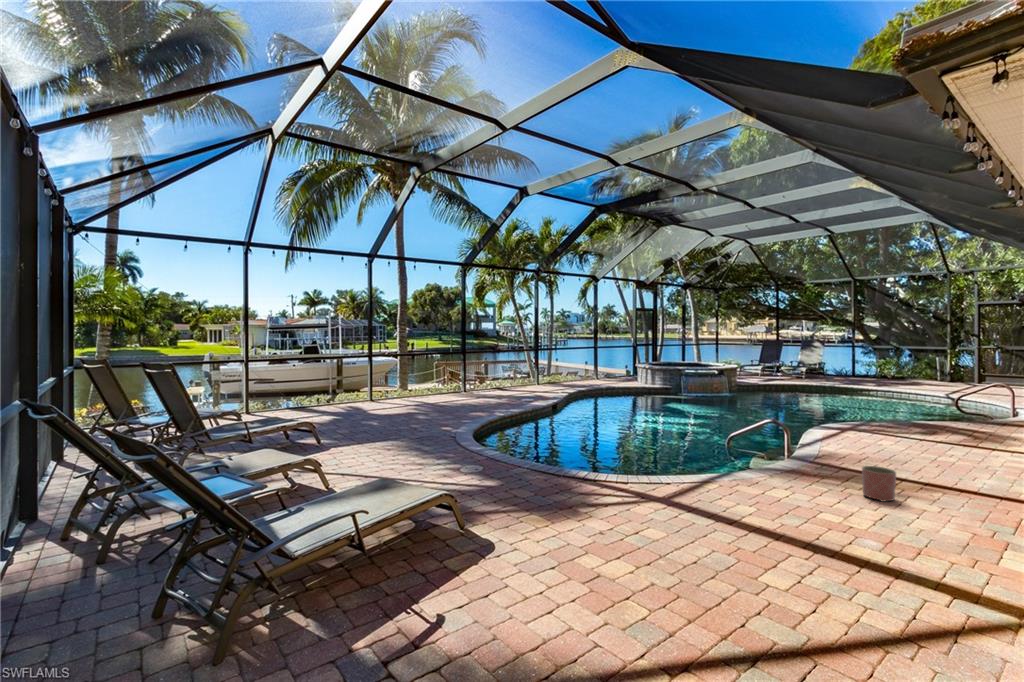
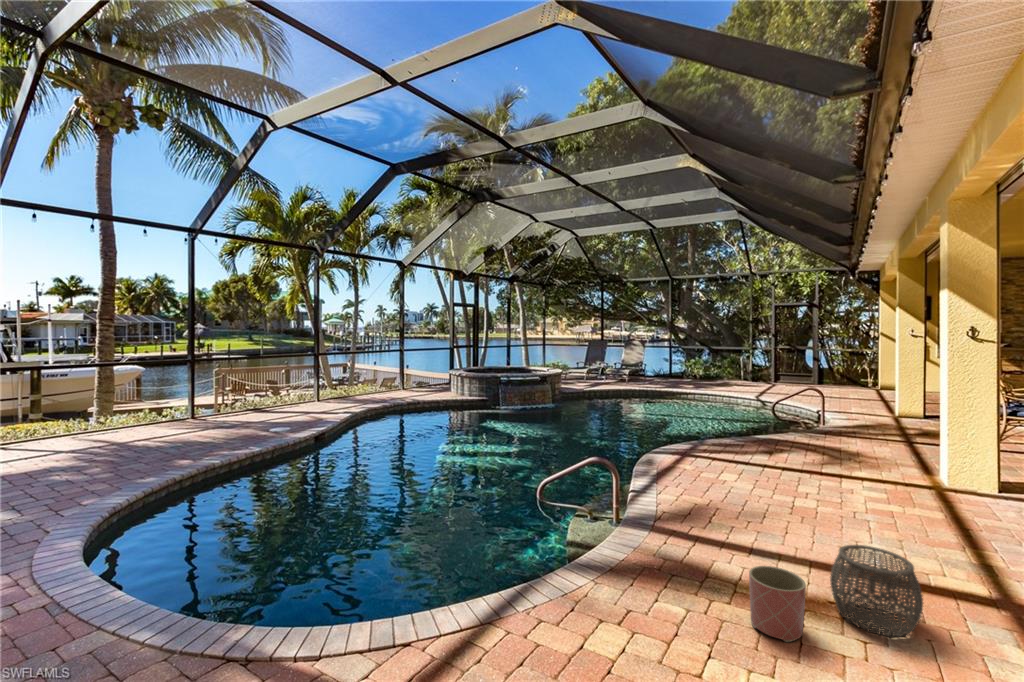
woven basket: none [920,461,979,508] -> present [830,545,923,637]

